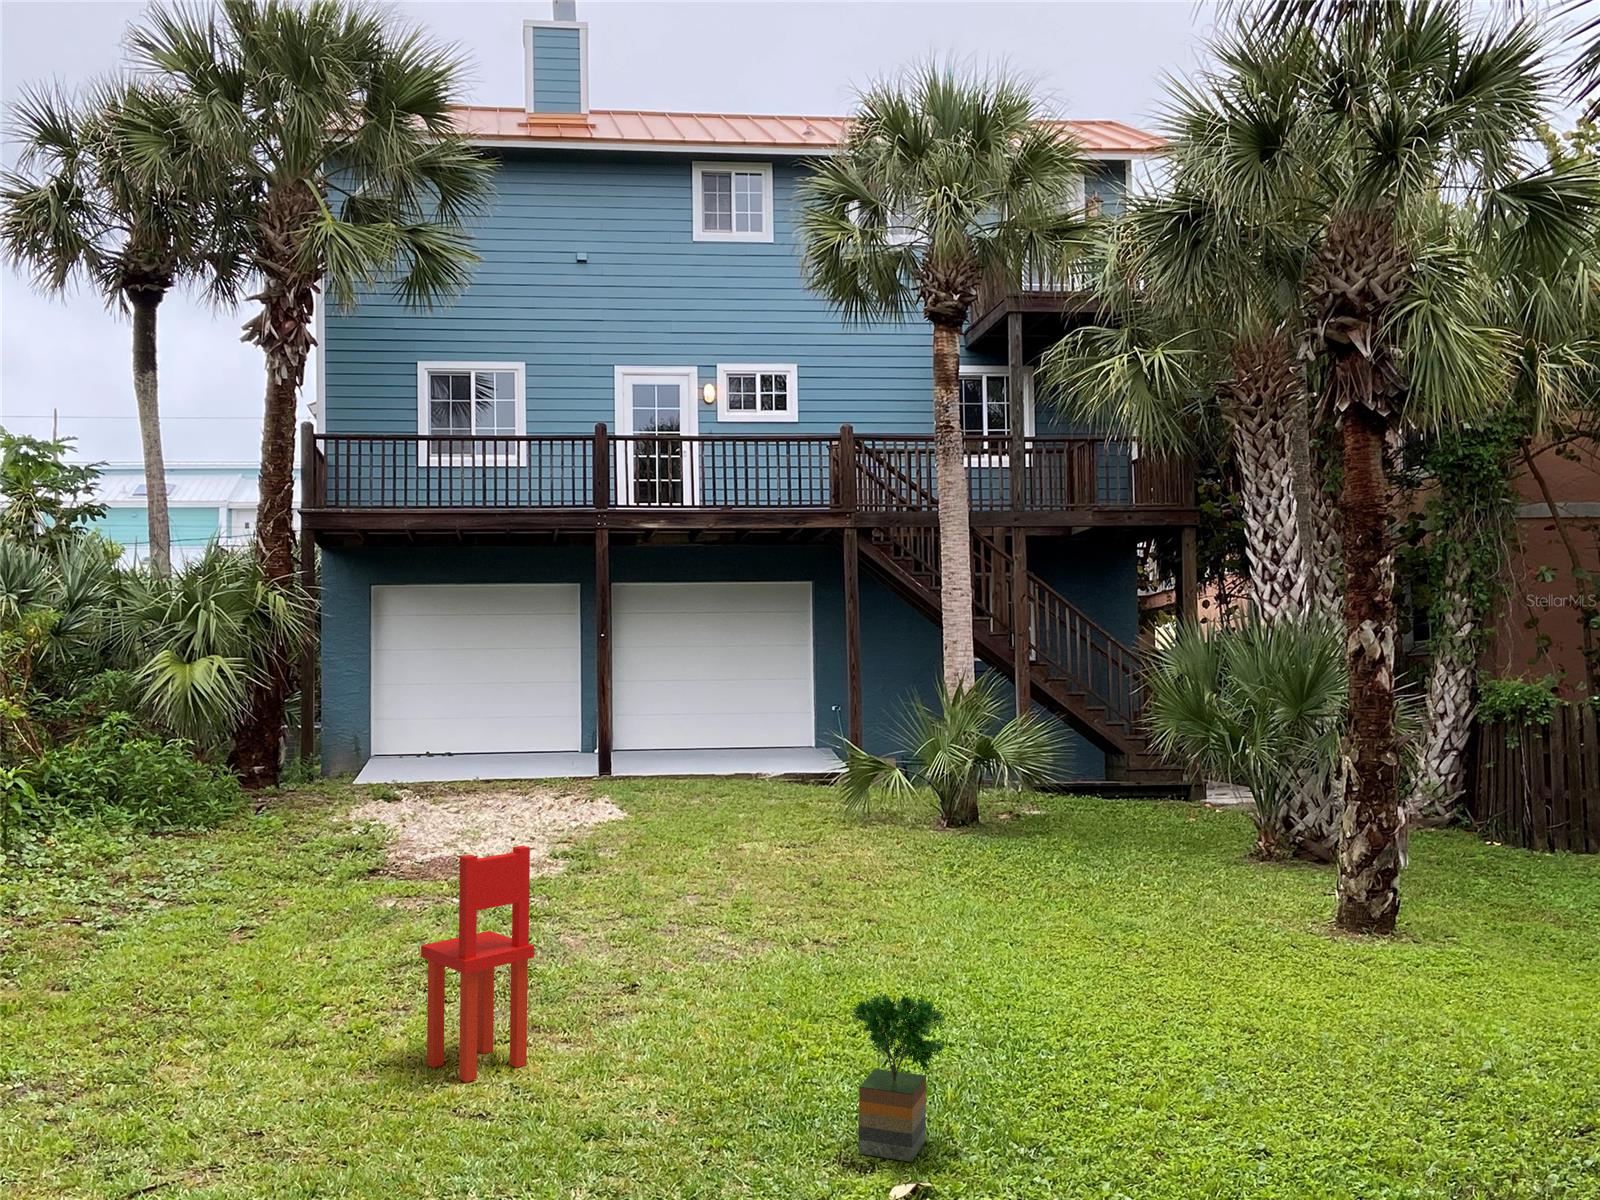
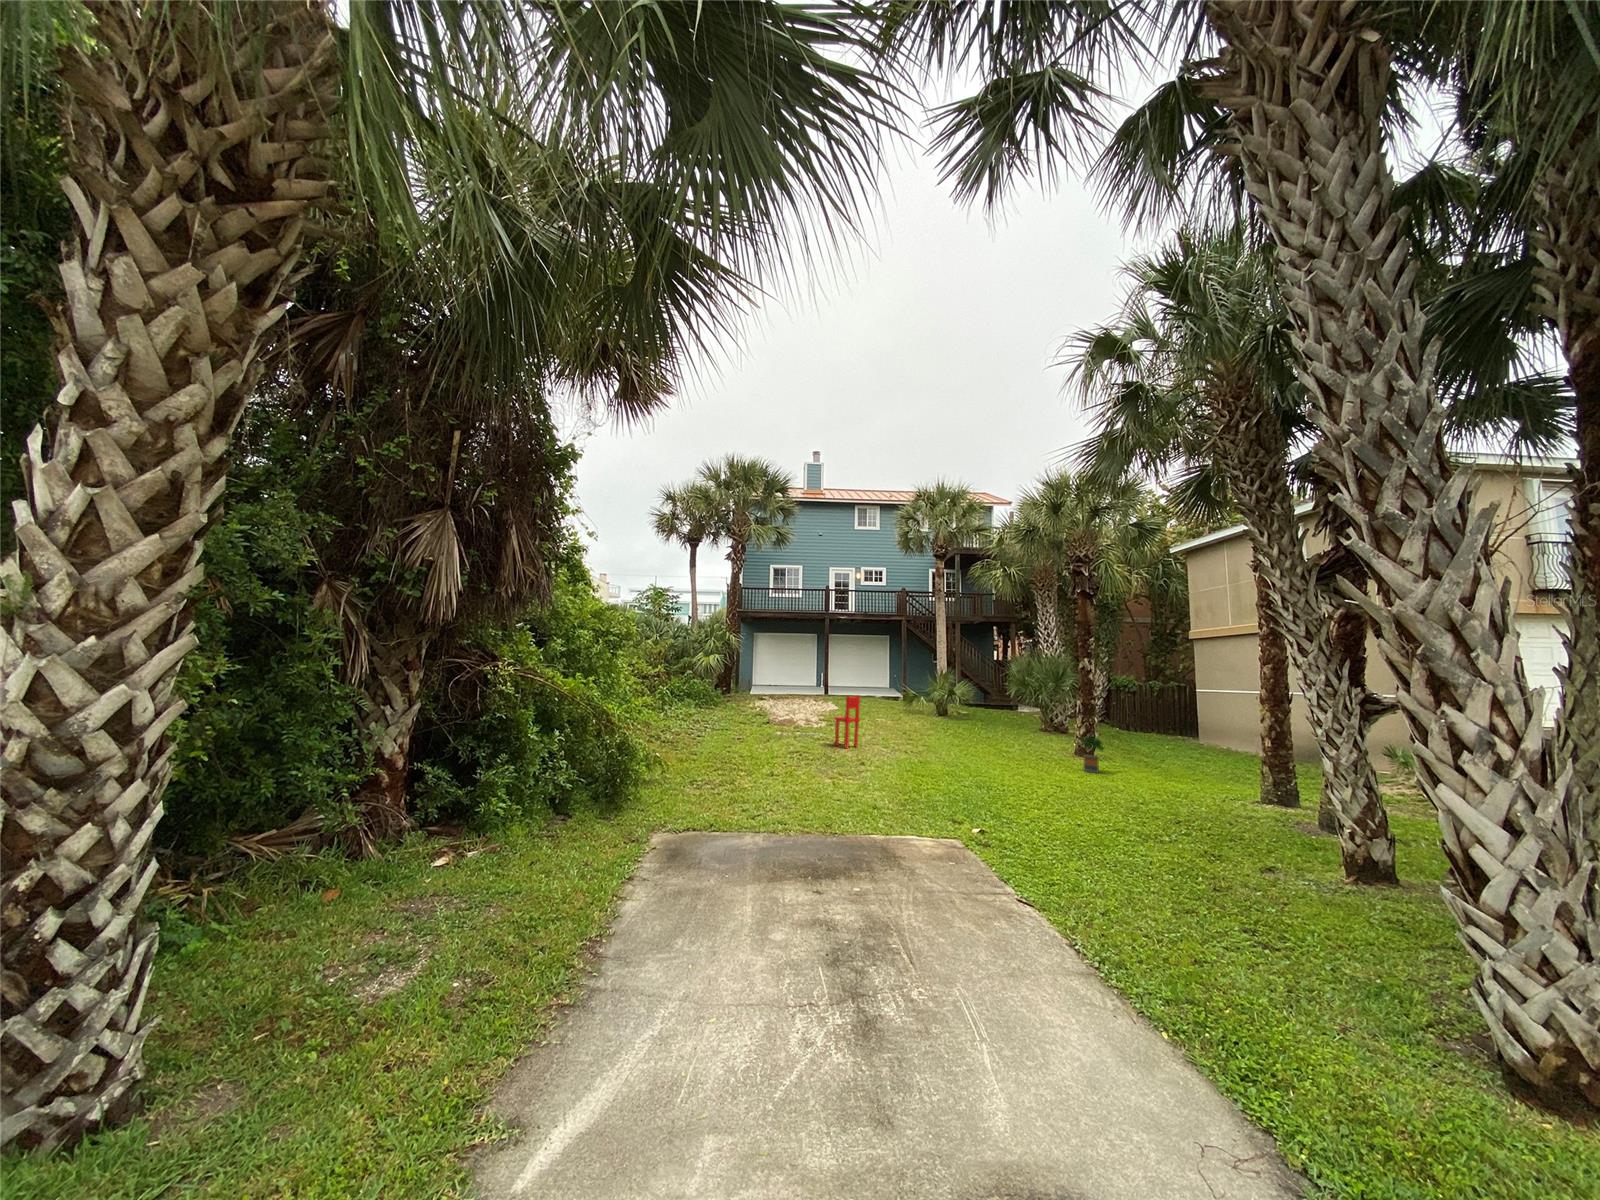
potted tree: present [851,993,946,1162] -> present [1080,737,1104,773]

